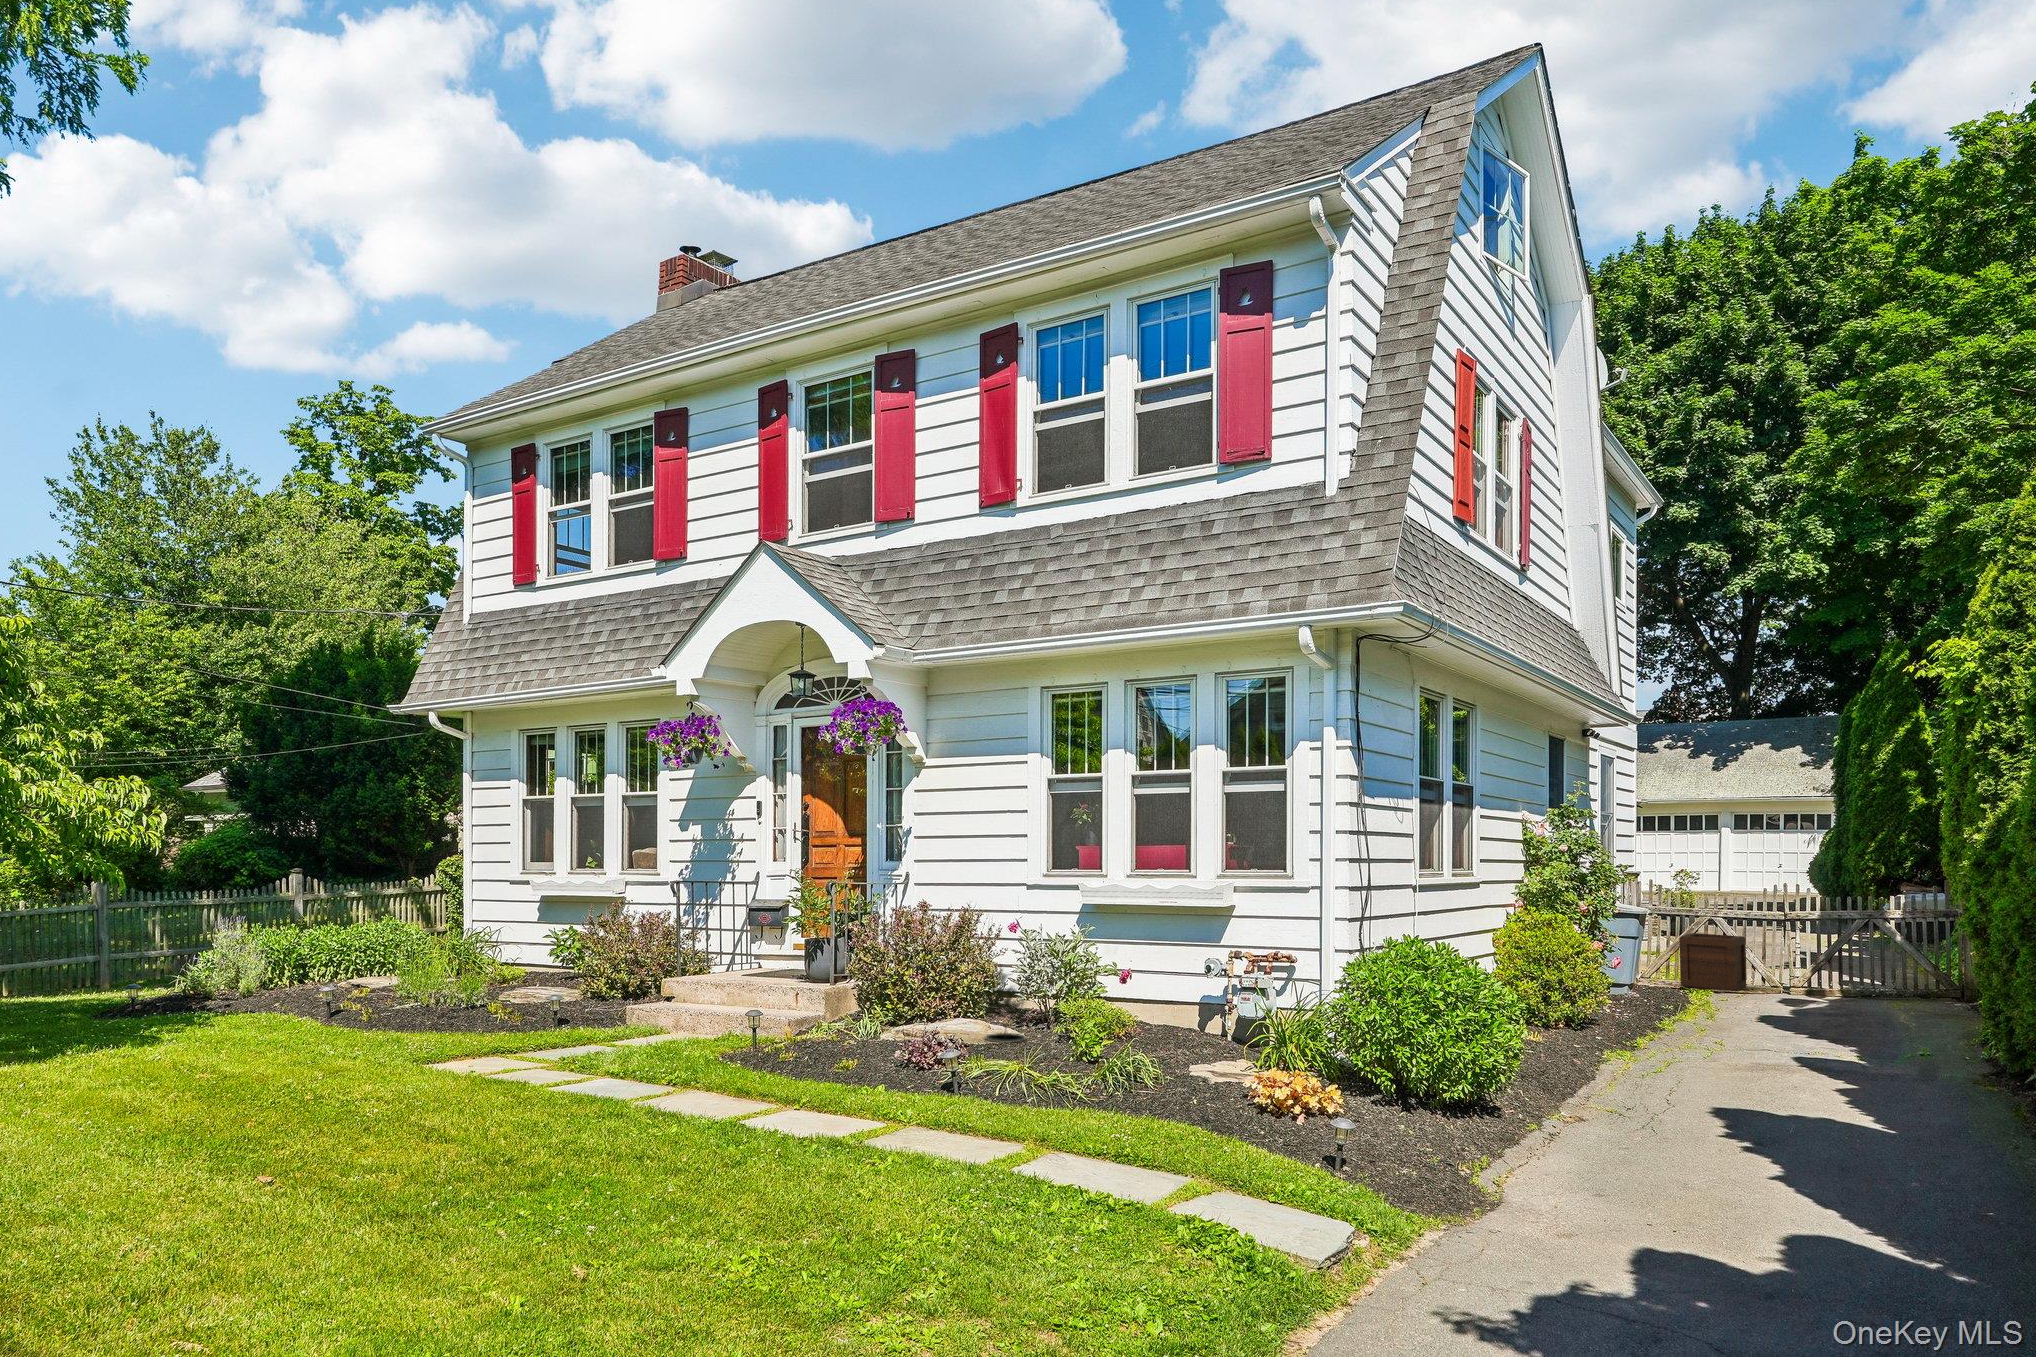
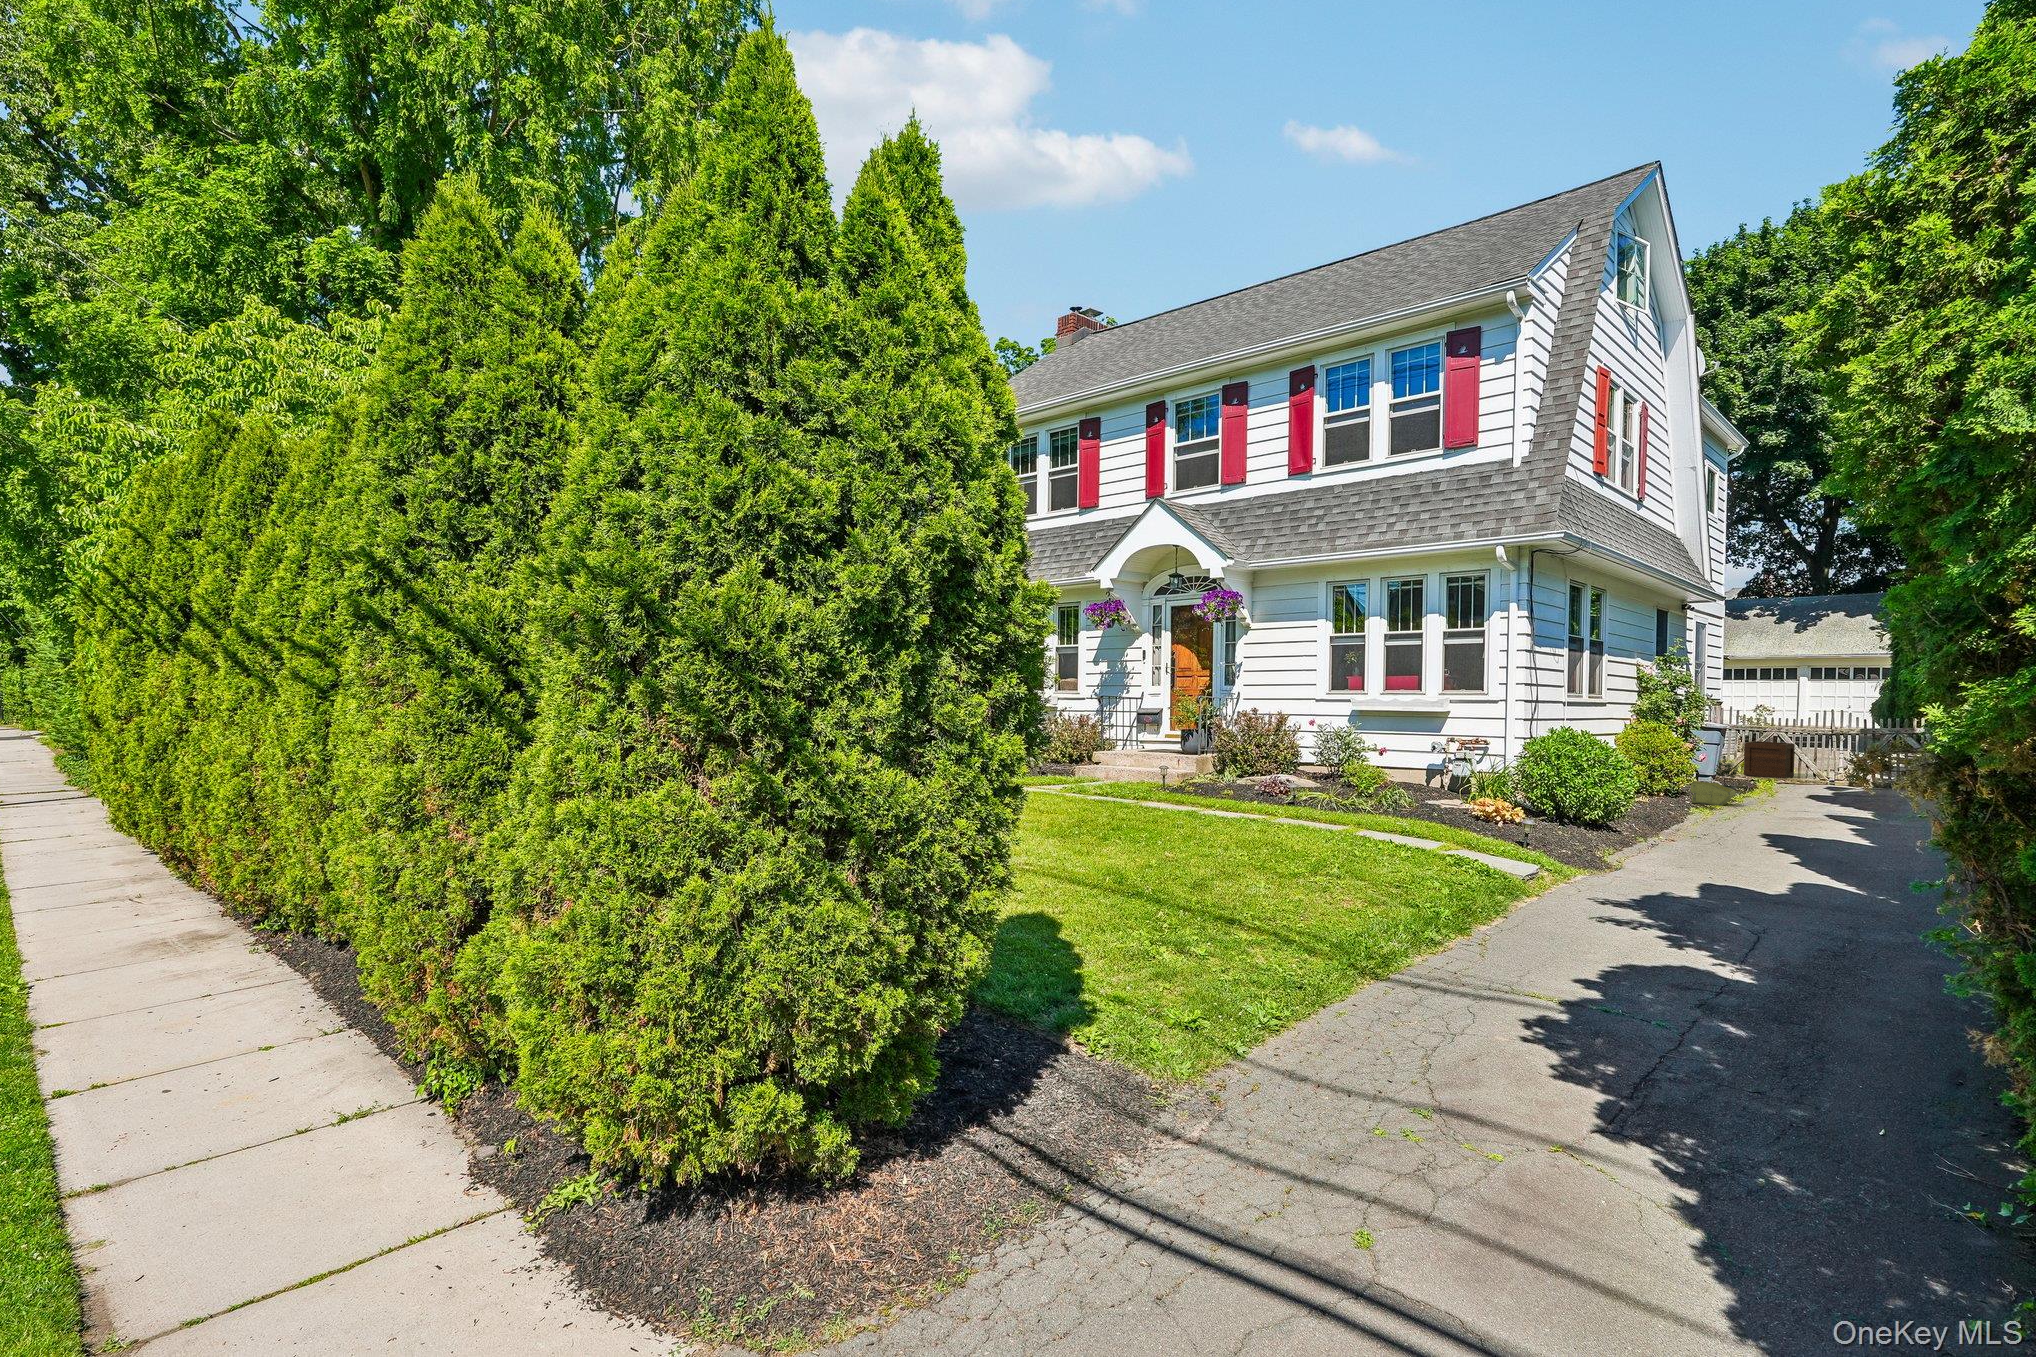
potted tree: present [982,965,1026,1043] -> present [1715,754,1738,789]
storage bin: none [1597,1010,1677,1052] -> present [1690,781,1736,805]

